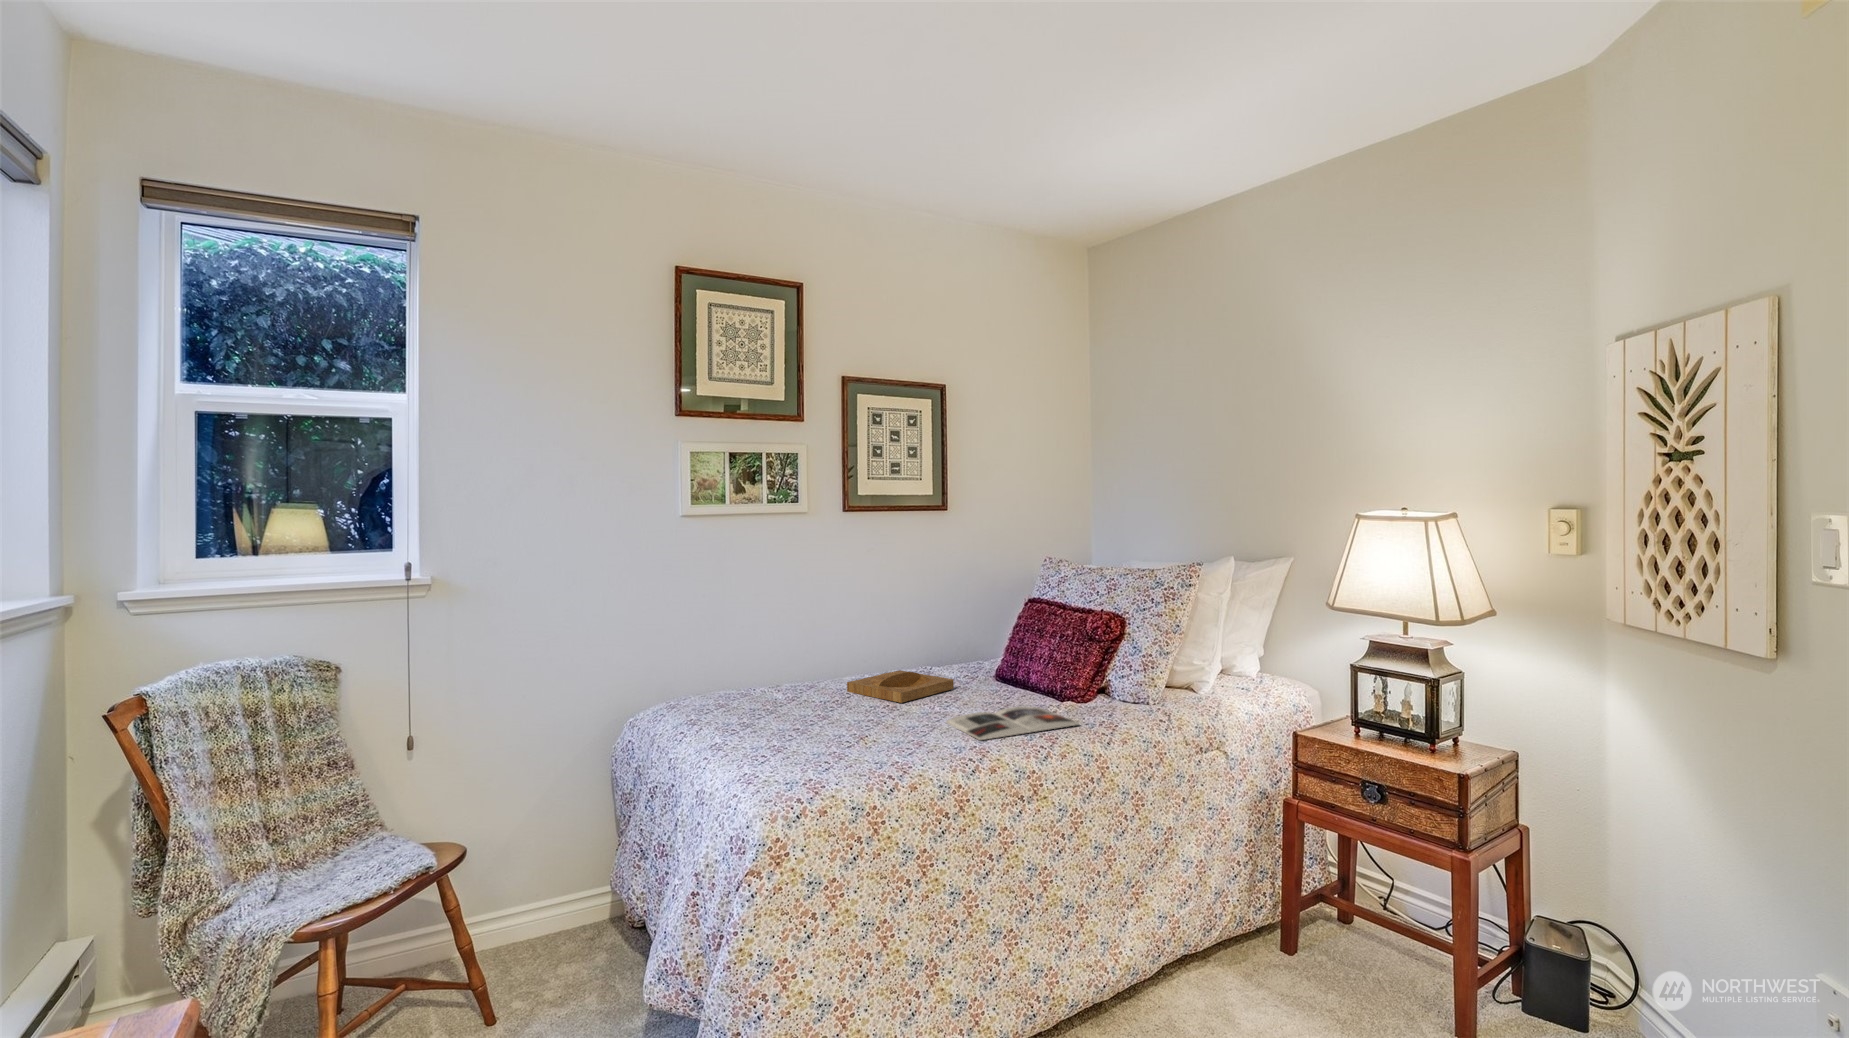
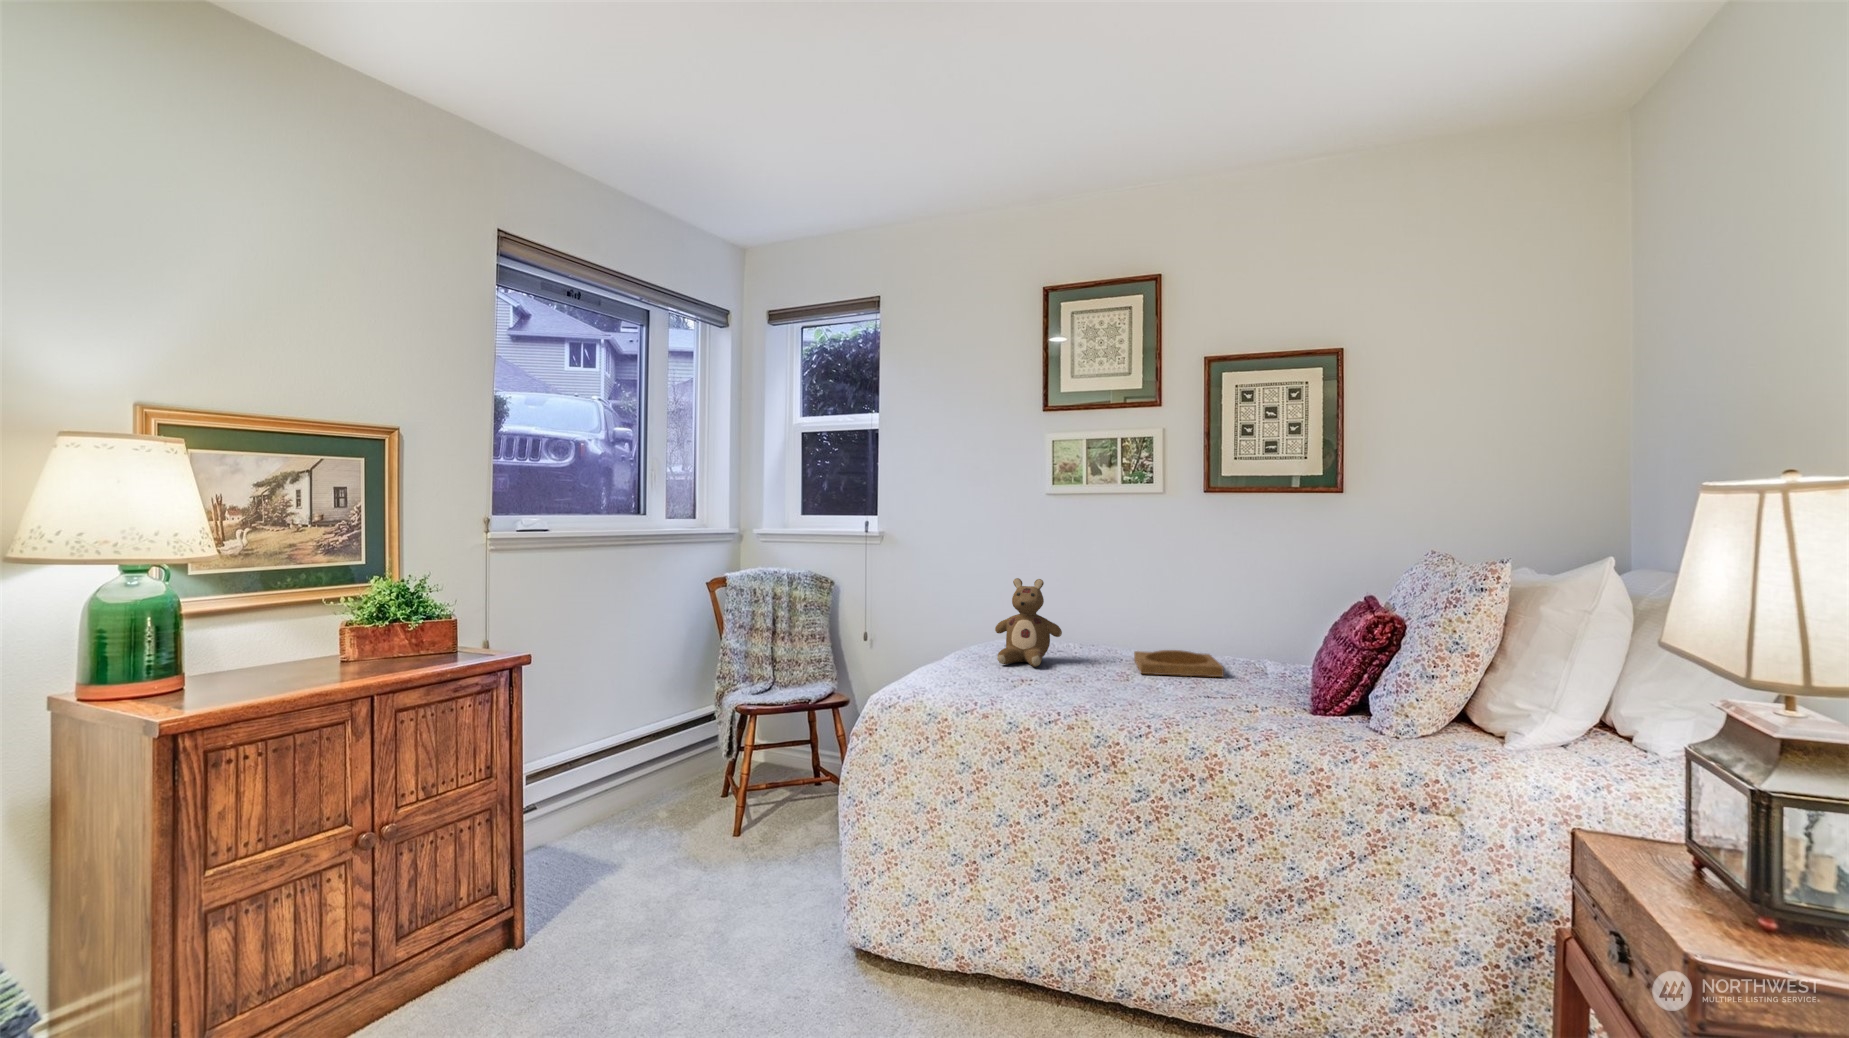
stuffed bear: none [735,619,817,728] -> present [995,578,1062,667]
magazine: present [946,707,1079,740] -> none [1102,689,1244,723]

